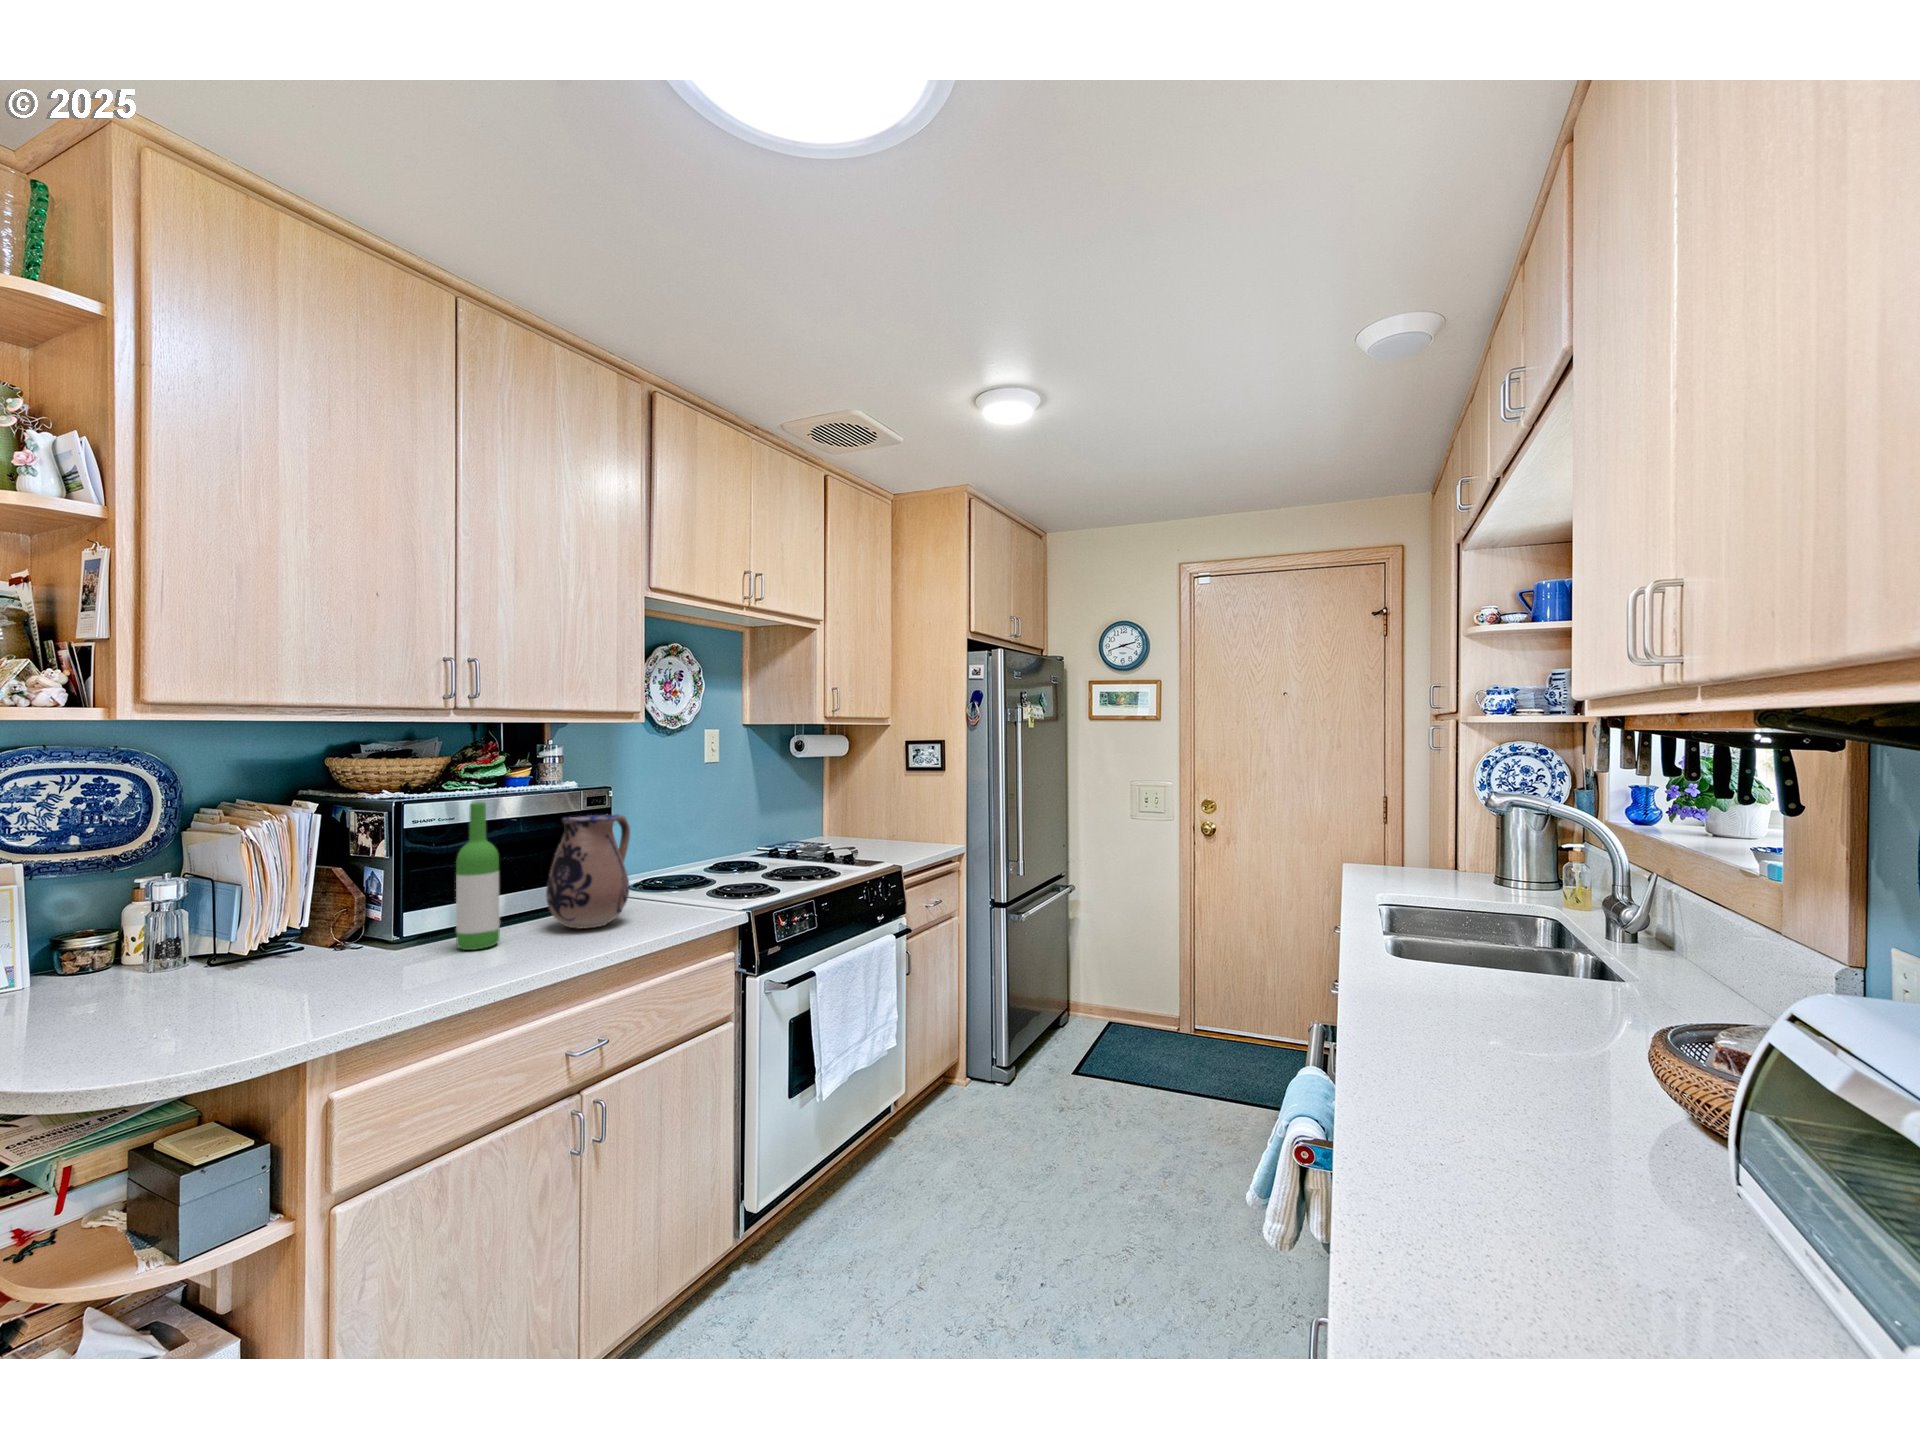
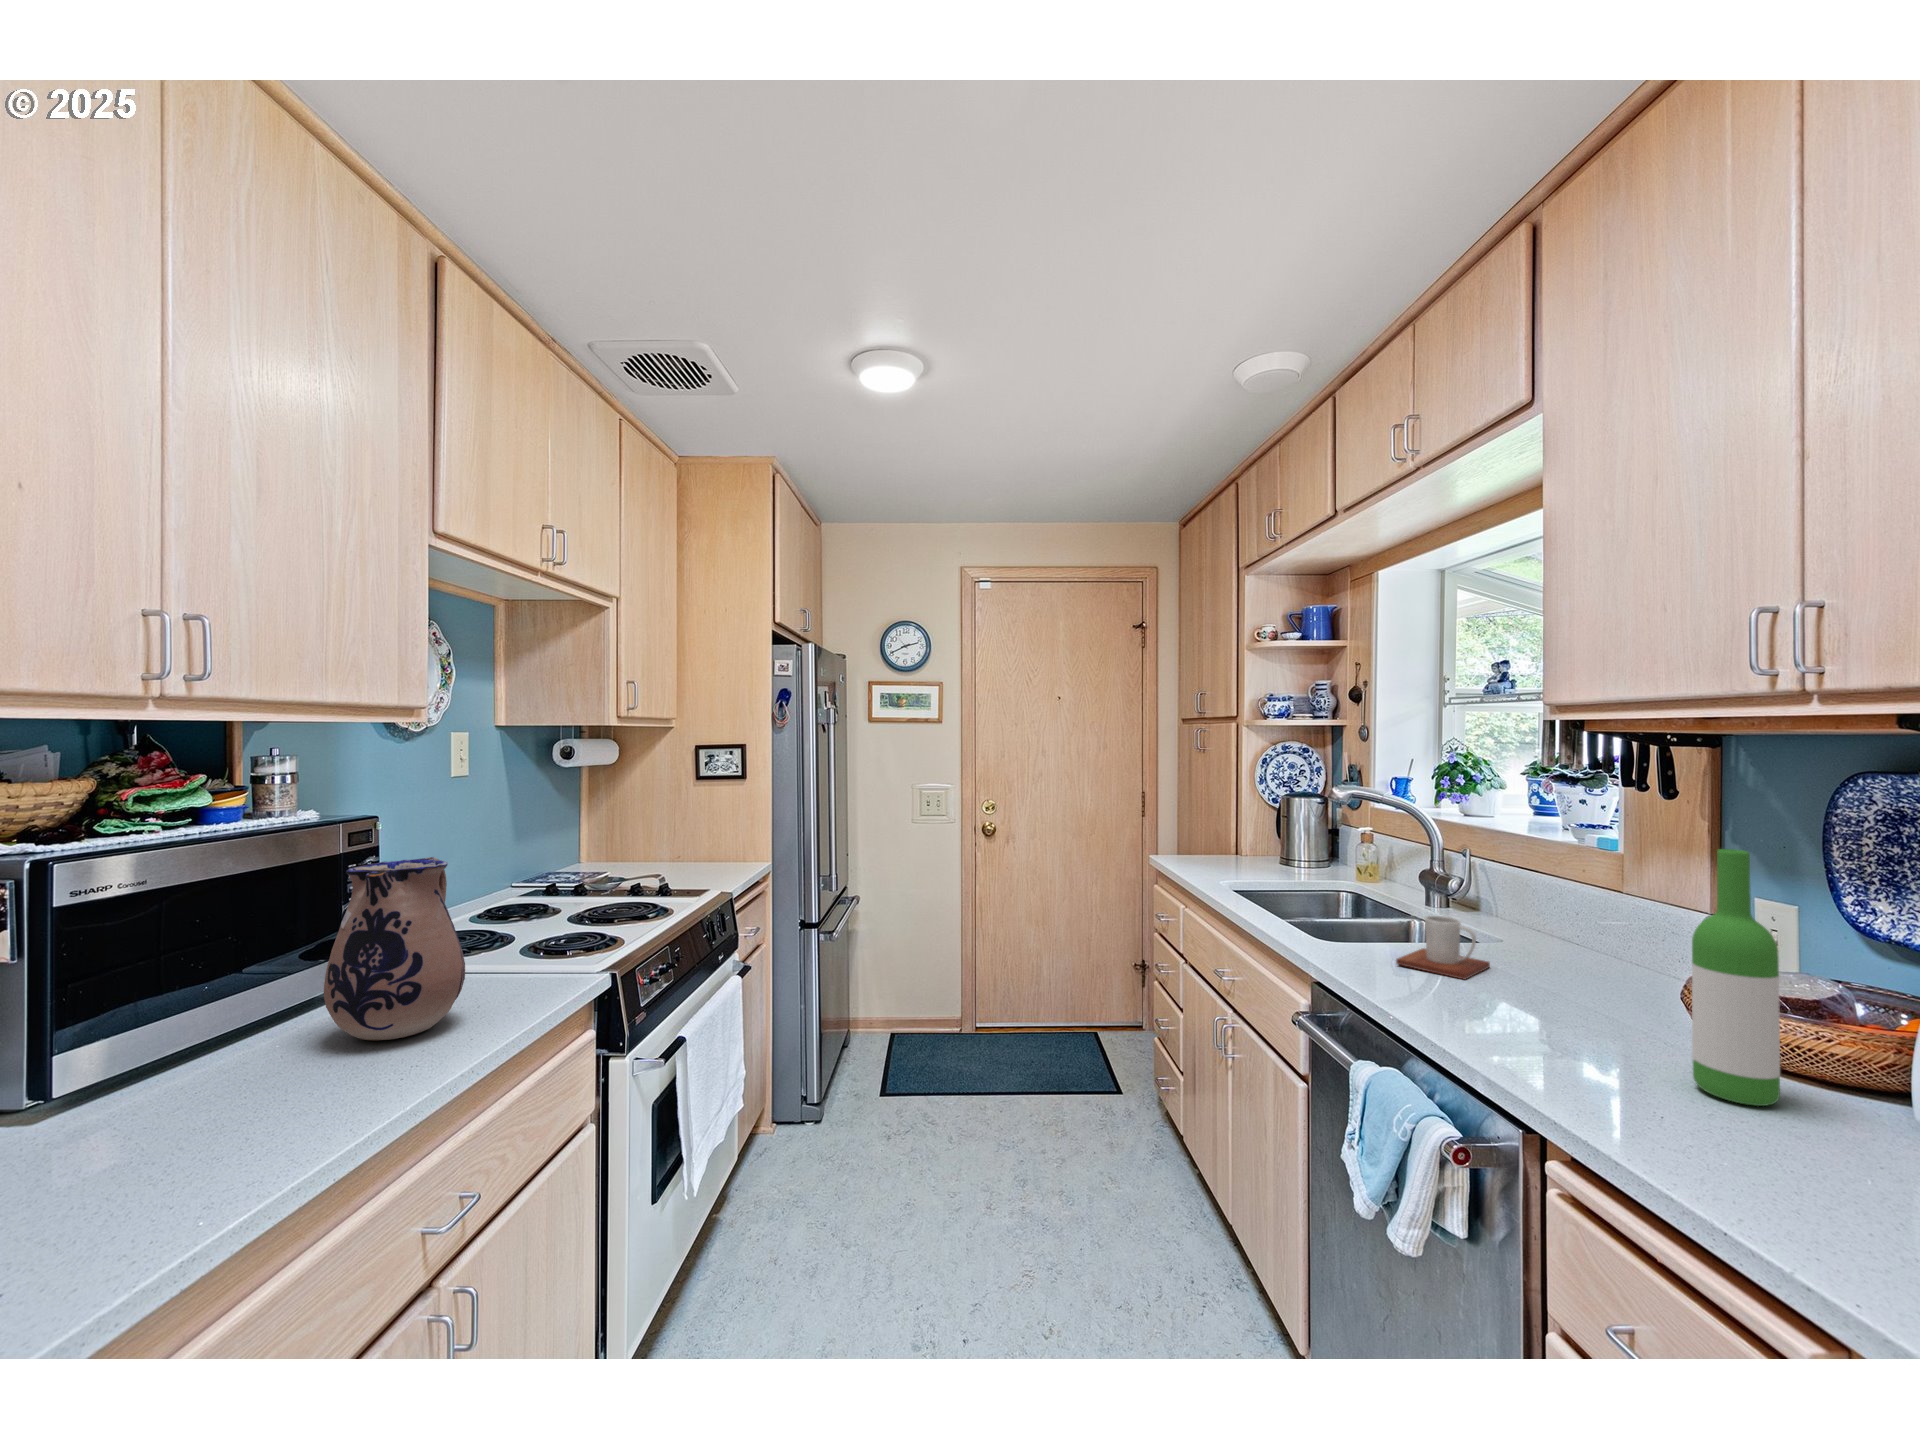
wine bottle: present [456,802,500,950] -> present [1692,849,1780,1106]
mug: none [1424,941,1545,1015] -> present [1396,916,1490,980]

